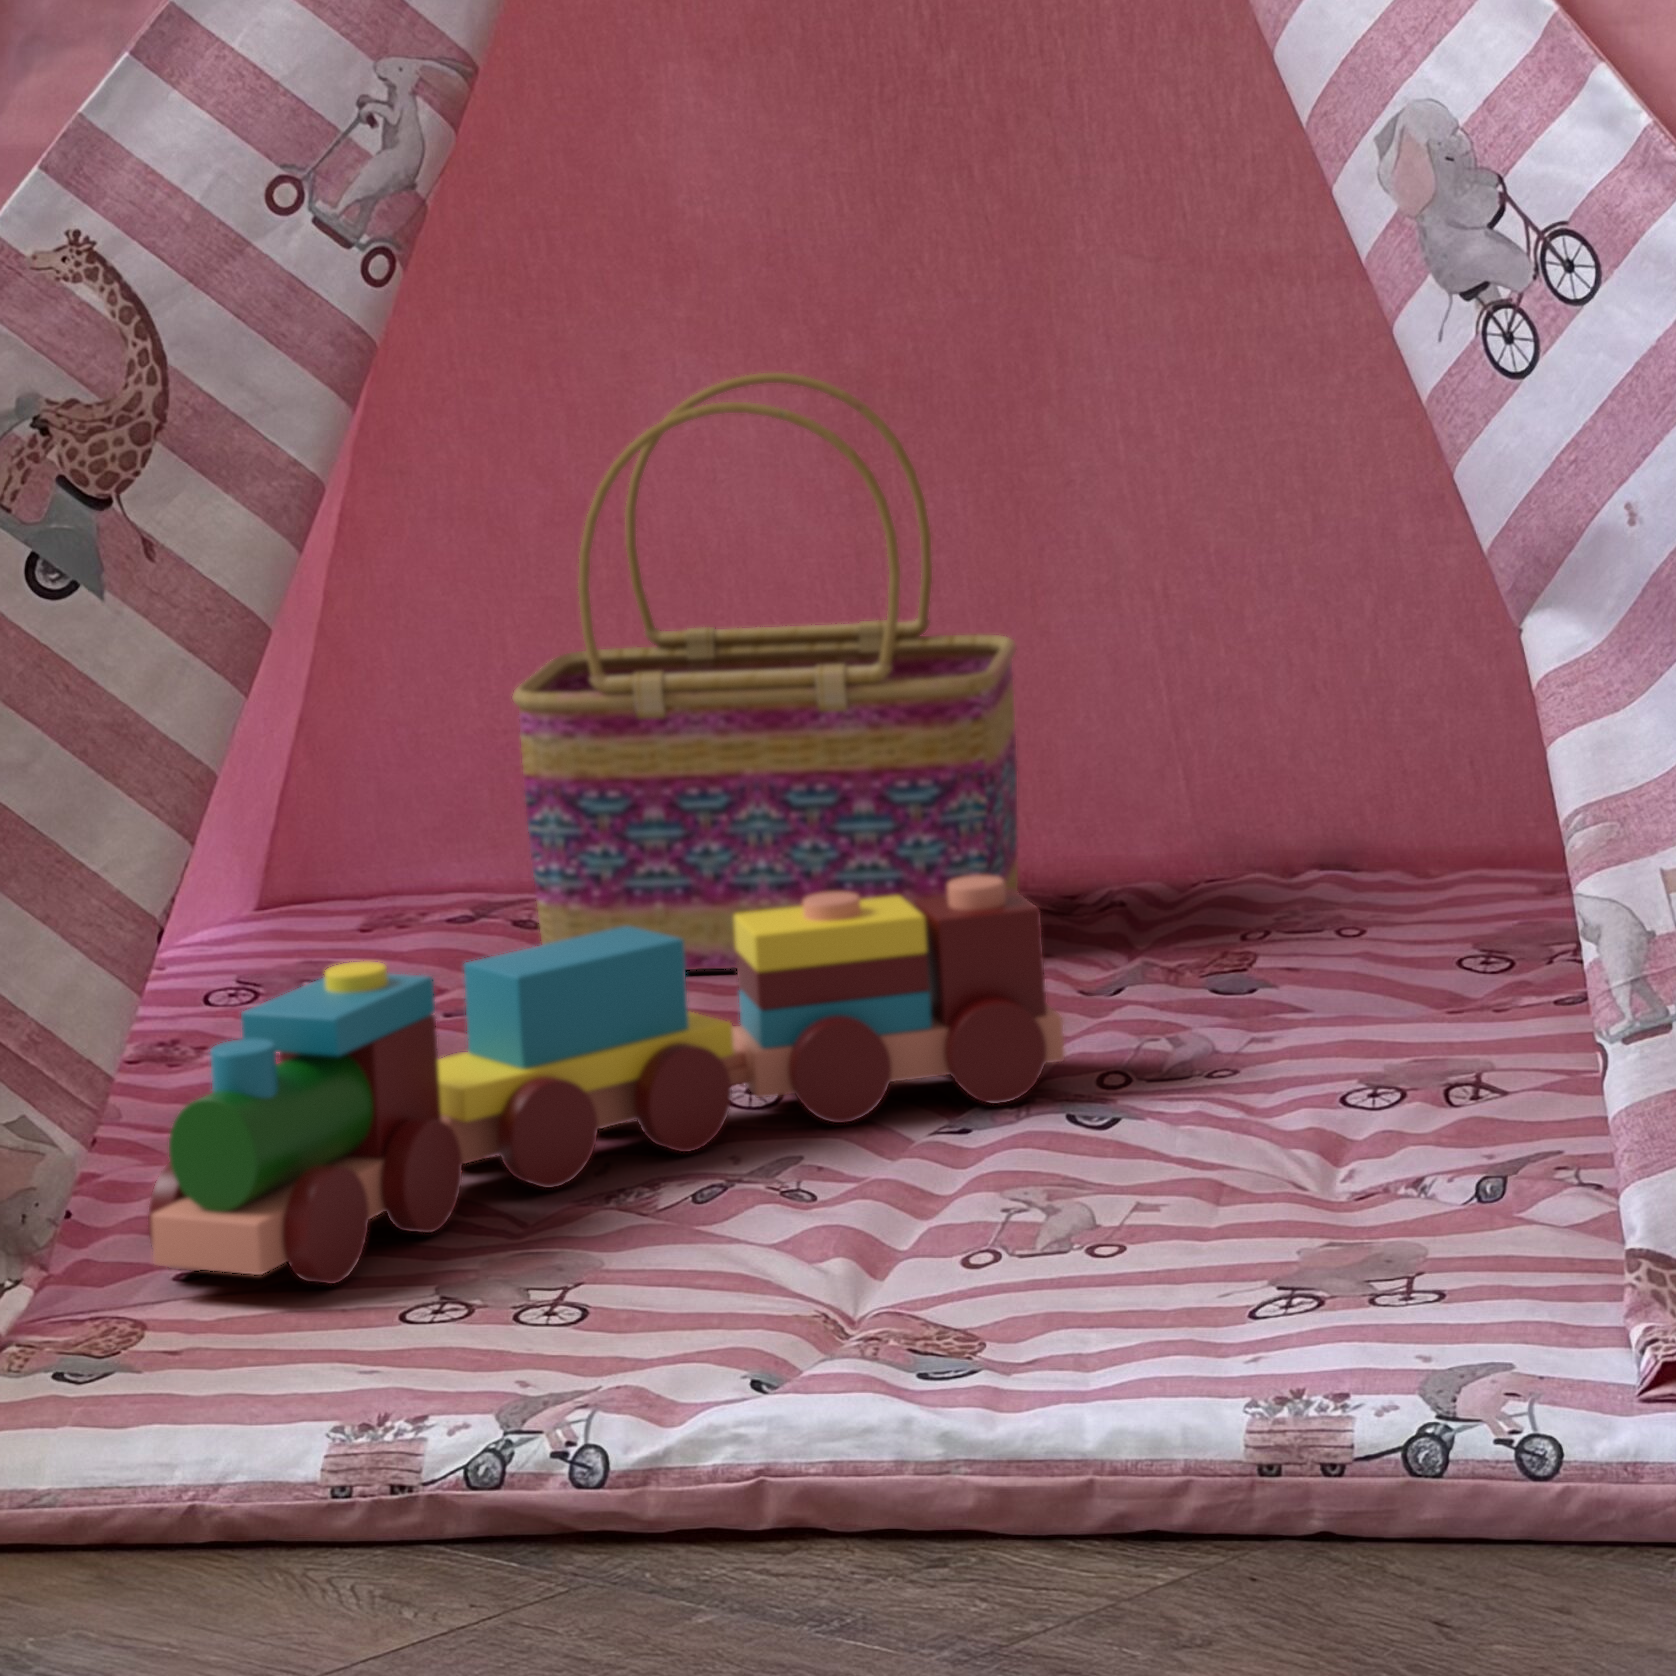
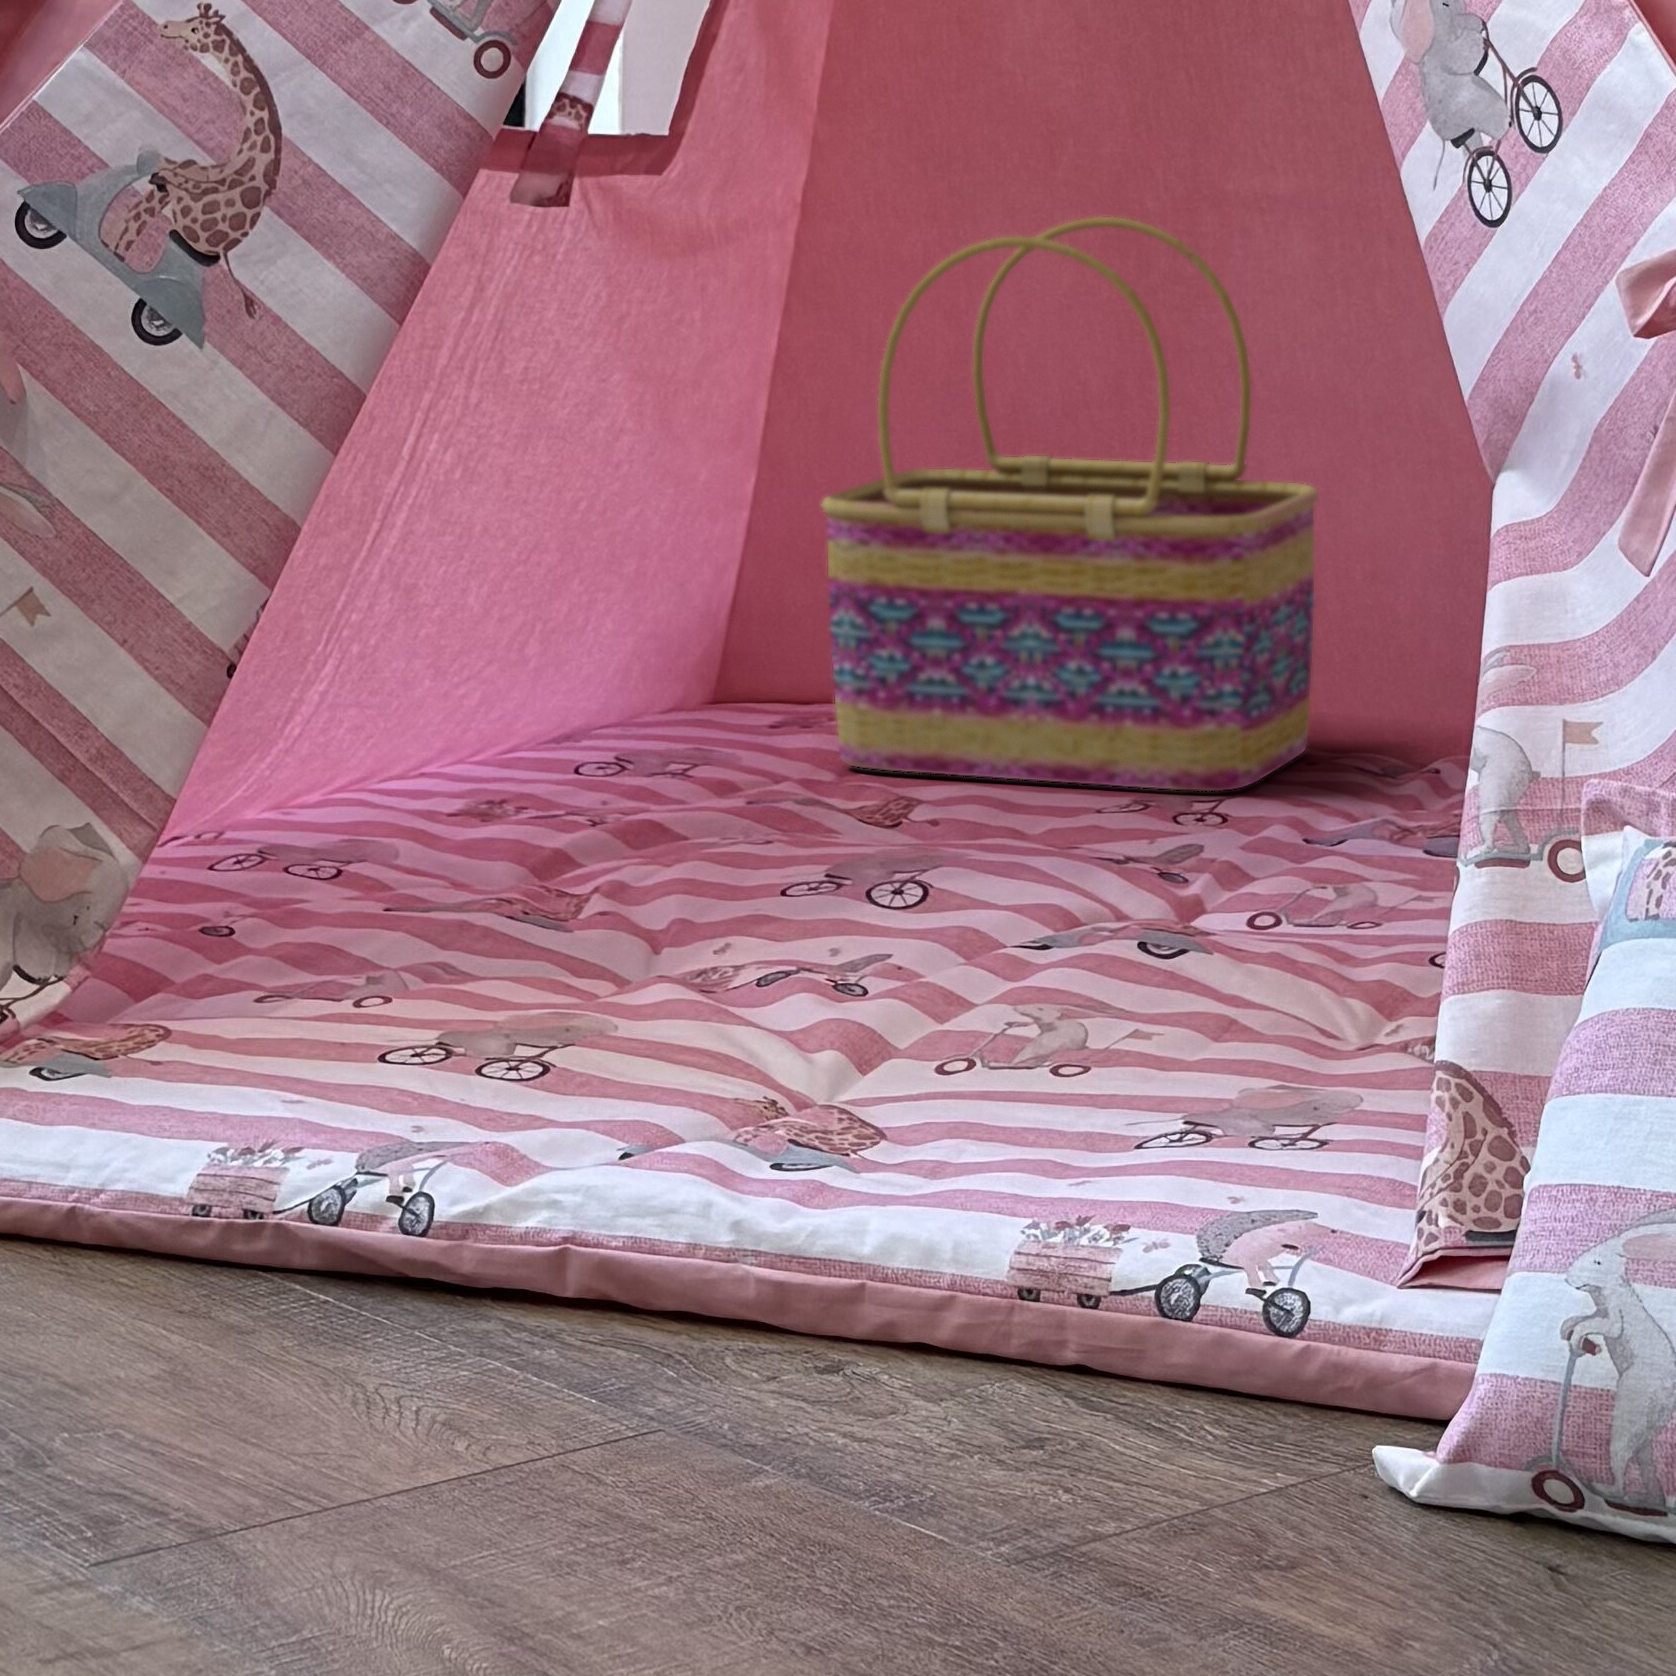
toy train: present [148,876,1065,1284] -> none [213,700,1188,1015]

